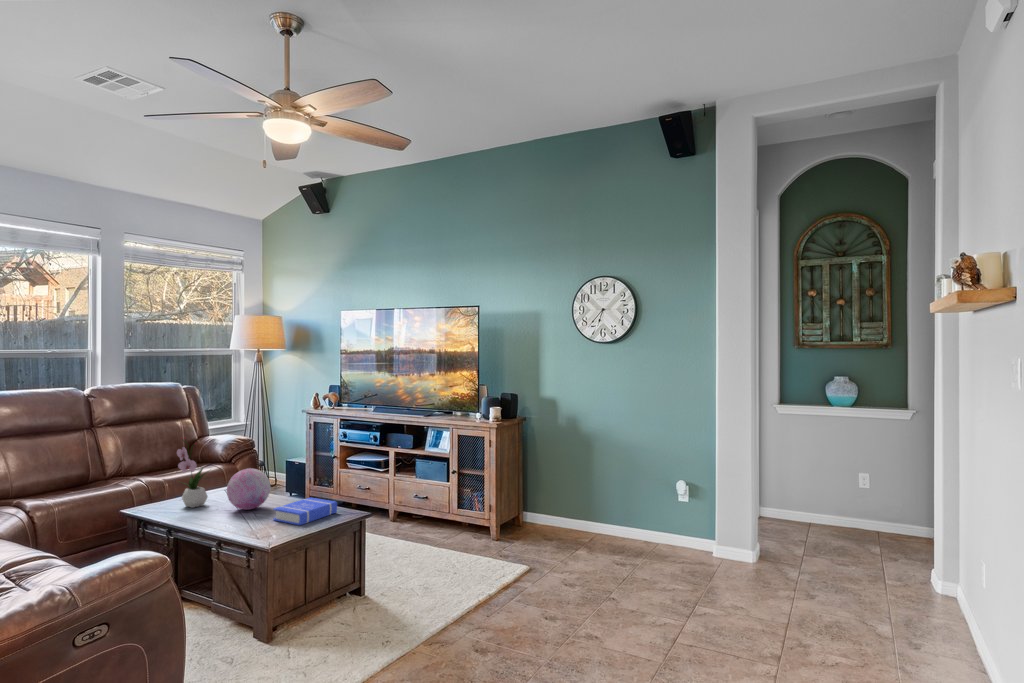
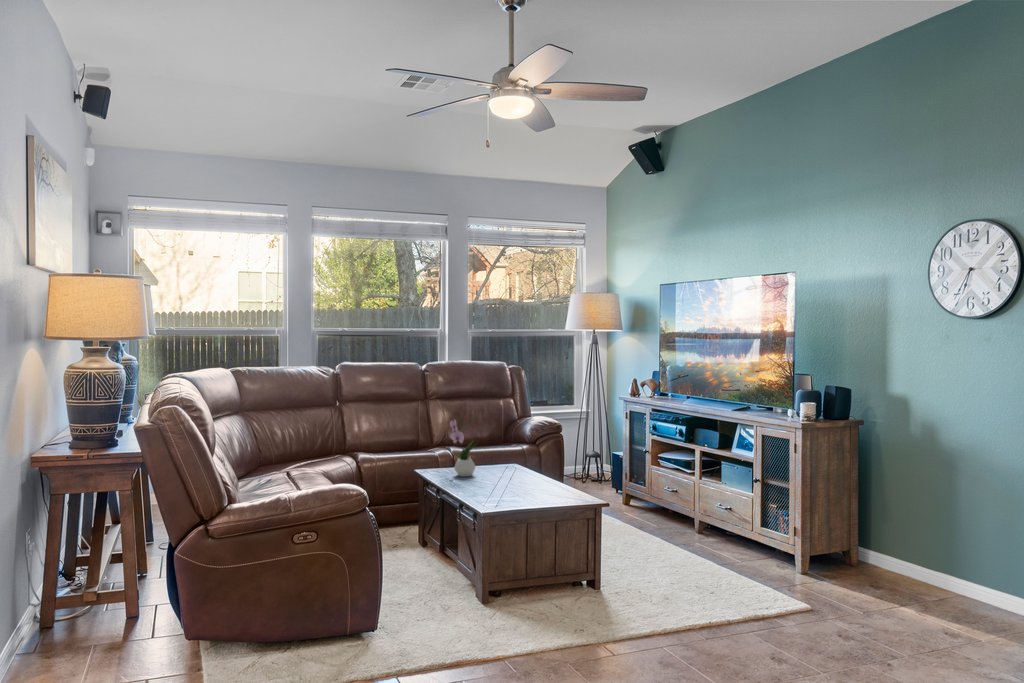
decorative orb: present [227,468,271,510] -> none [482,445,521,485]
book: present [273,497,337,525] -> none [509,480,571,504]

